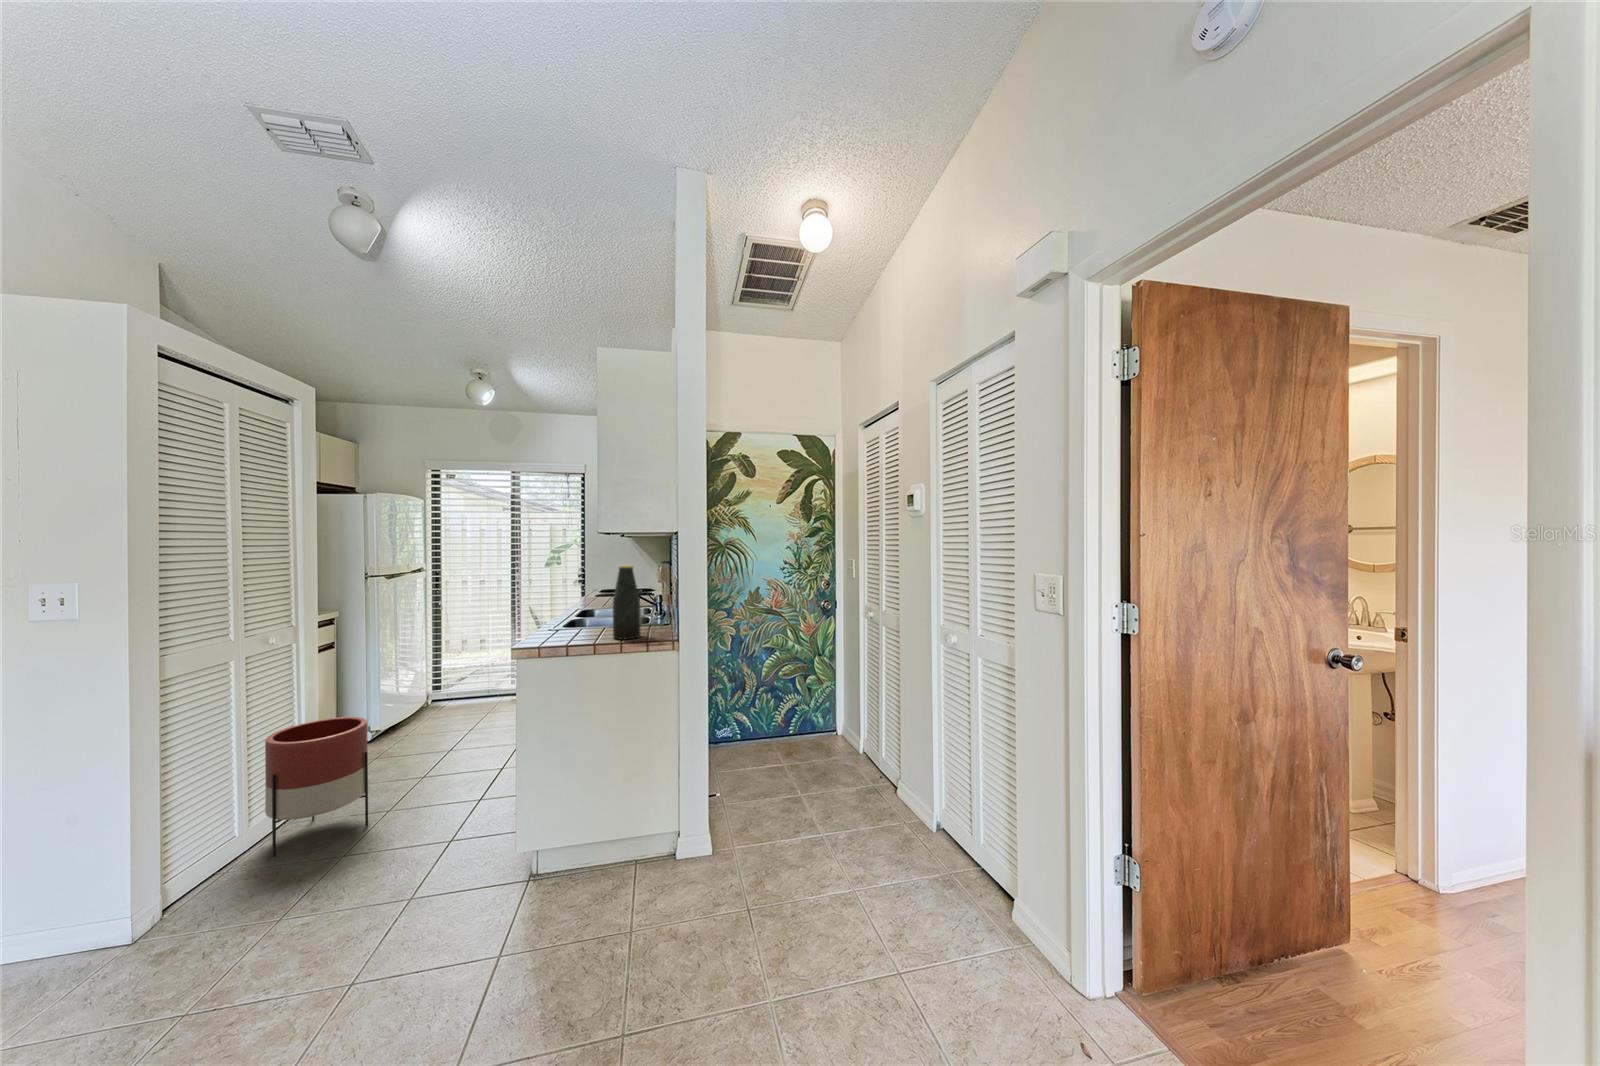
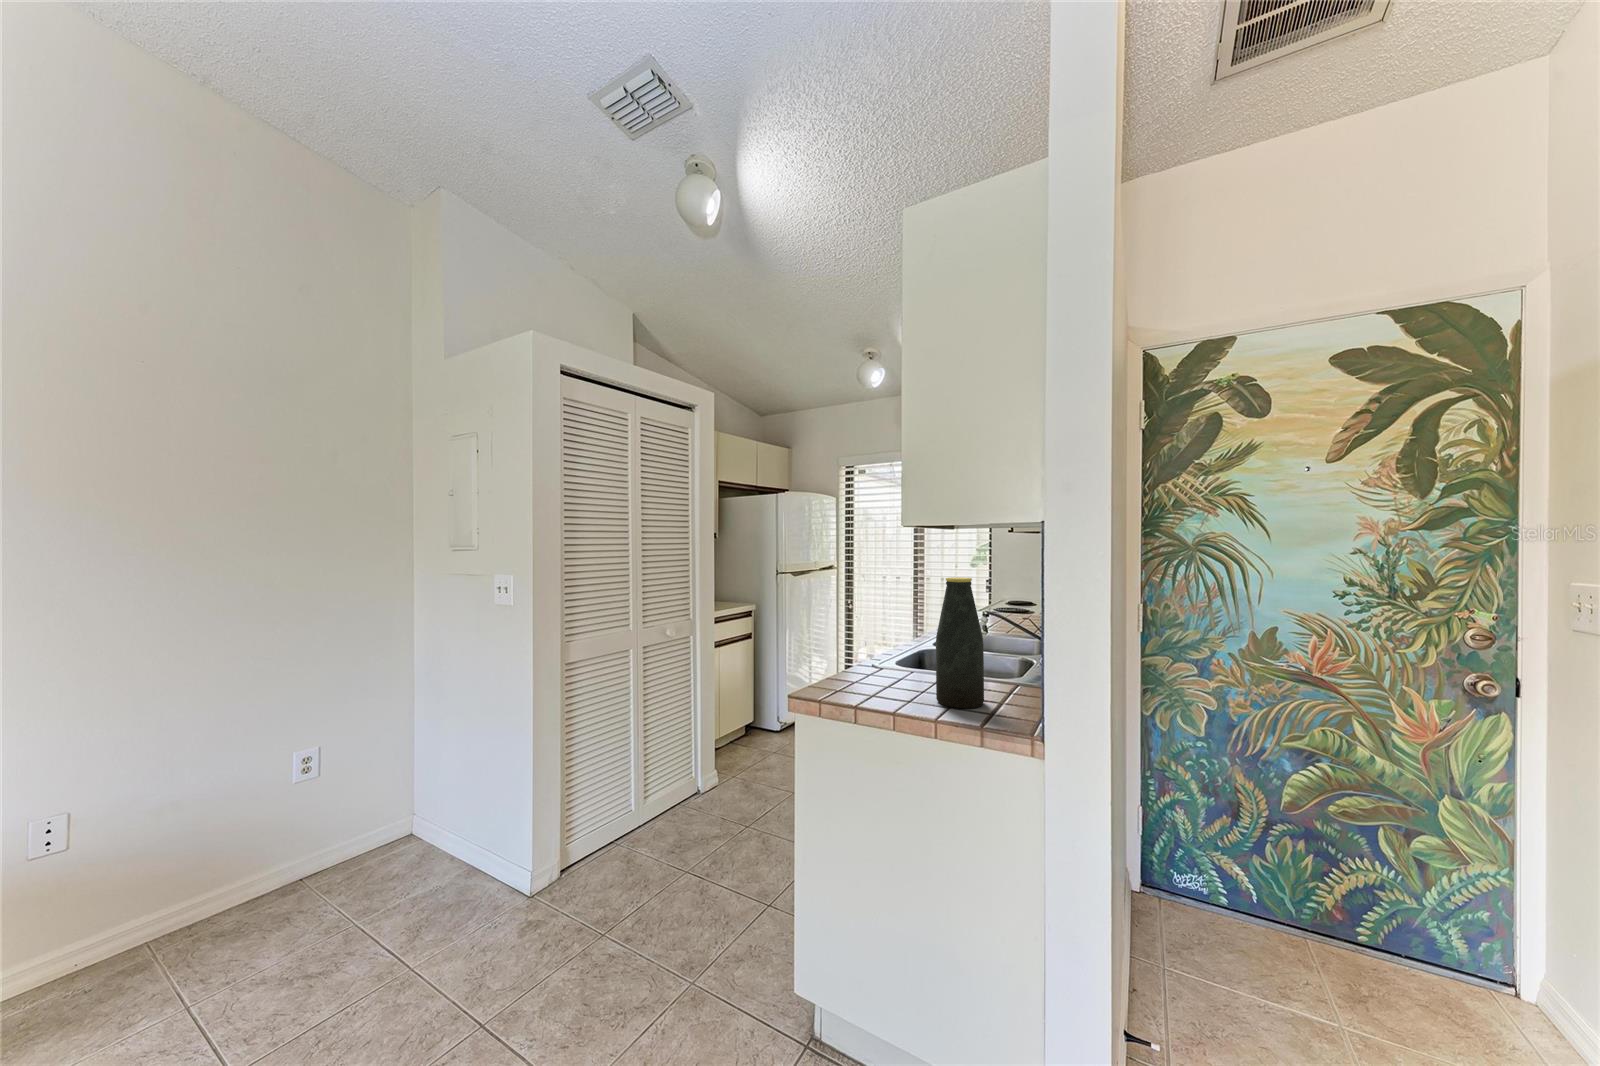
planter: present [265,717,368,857] -> none [652,713,731,841]

